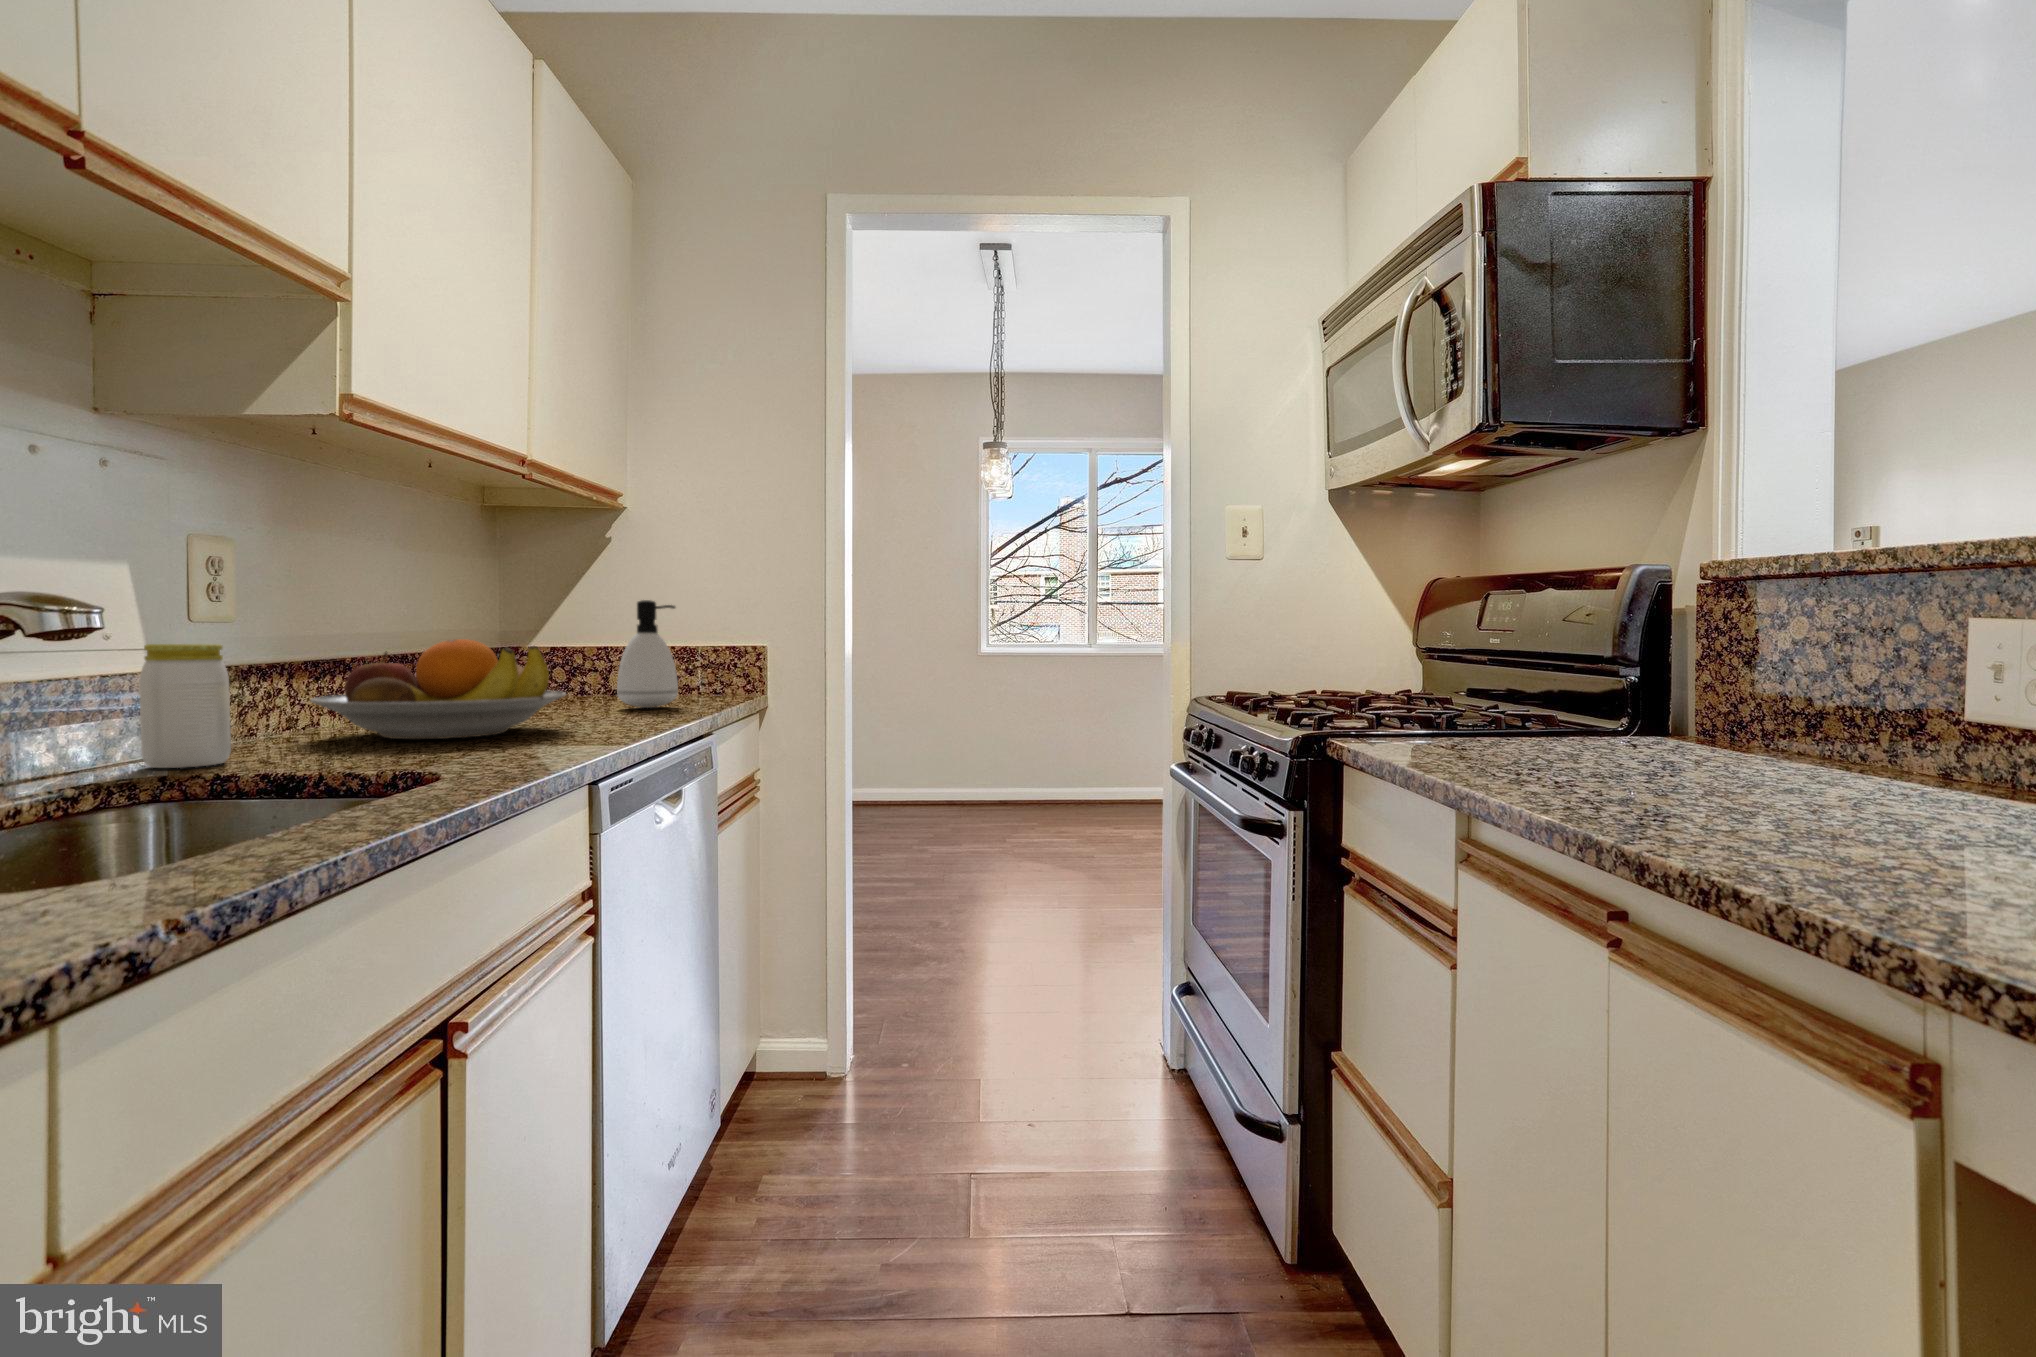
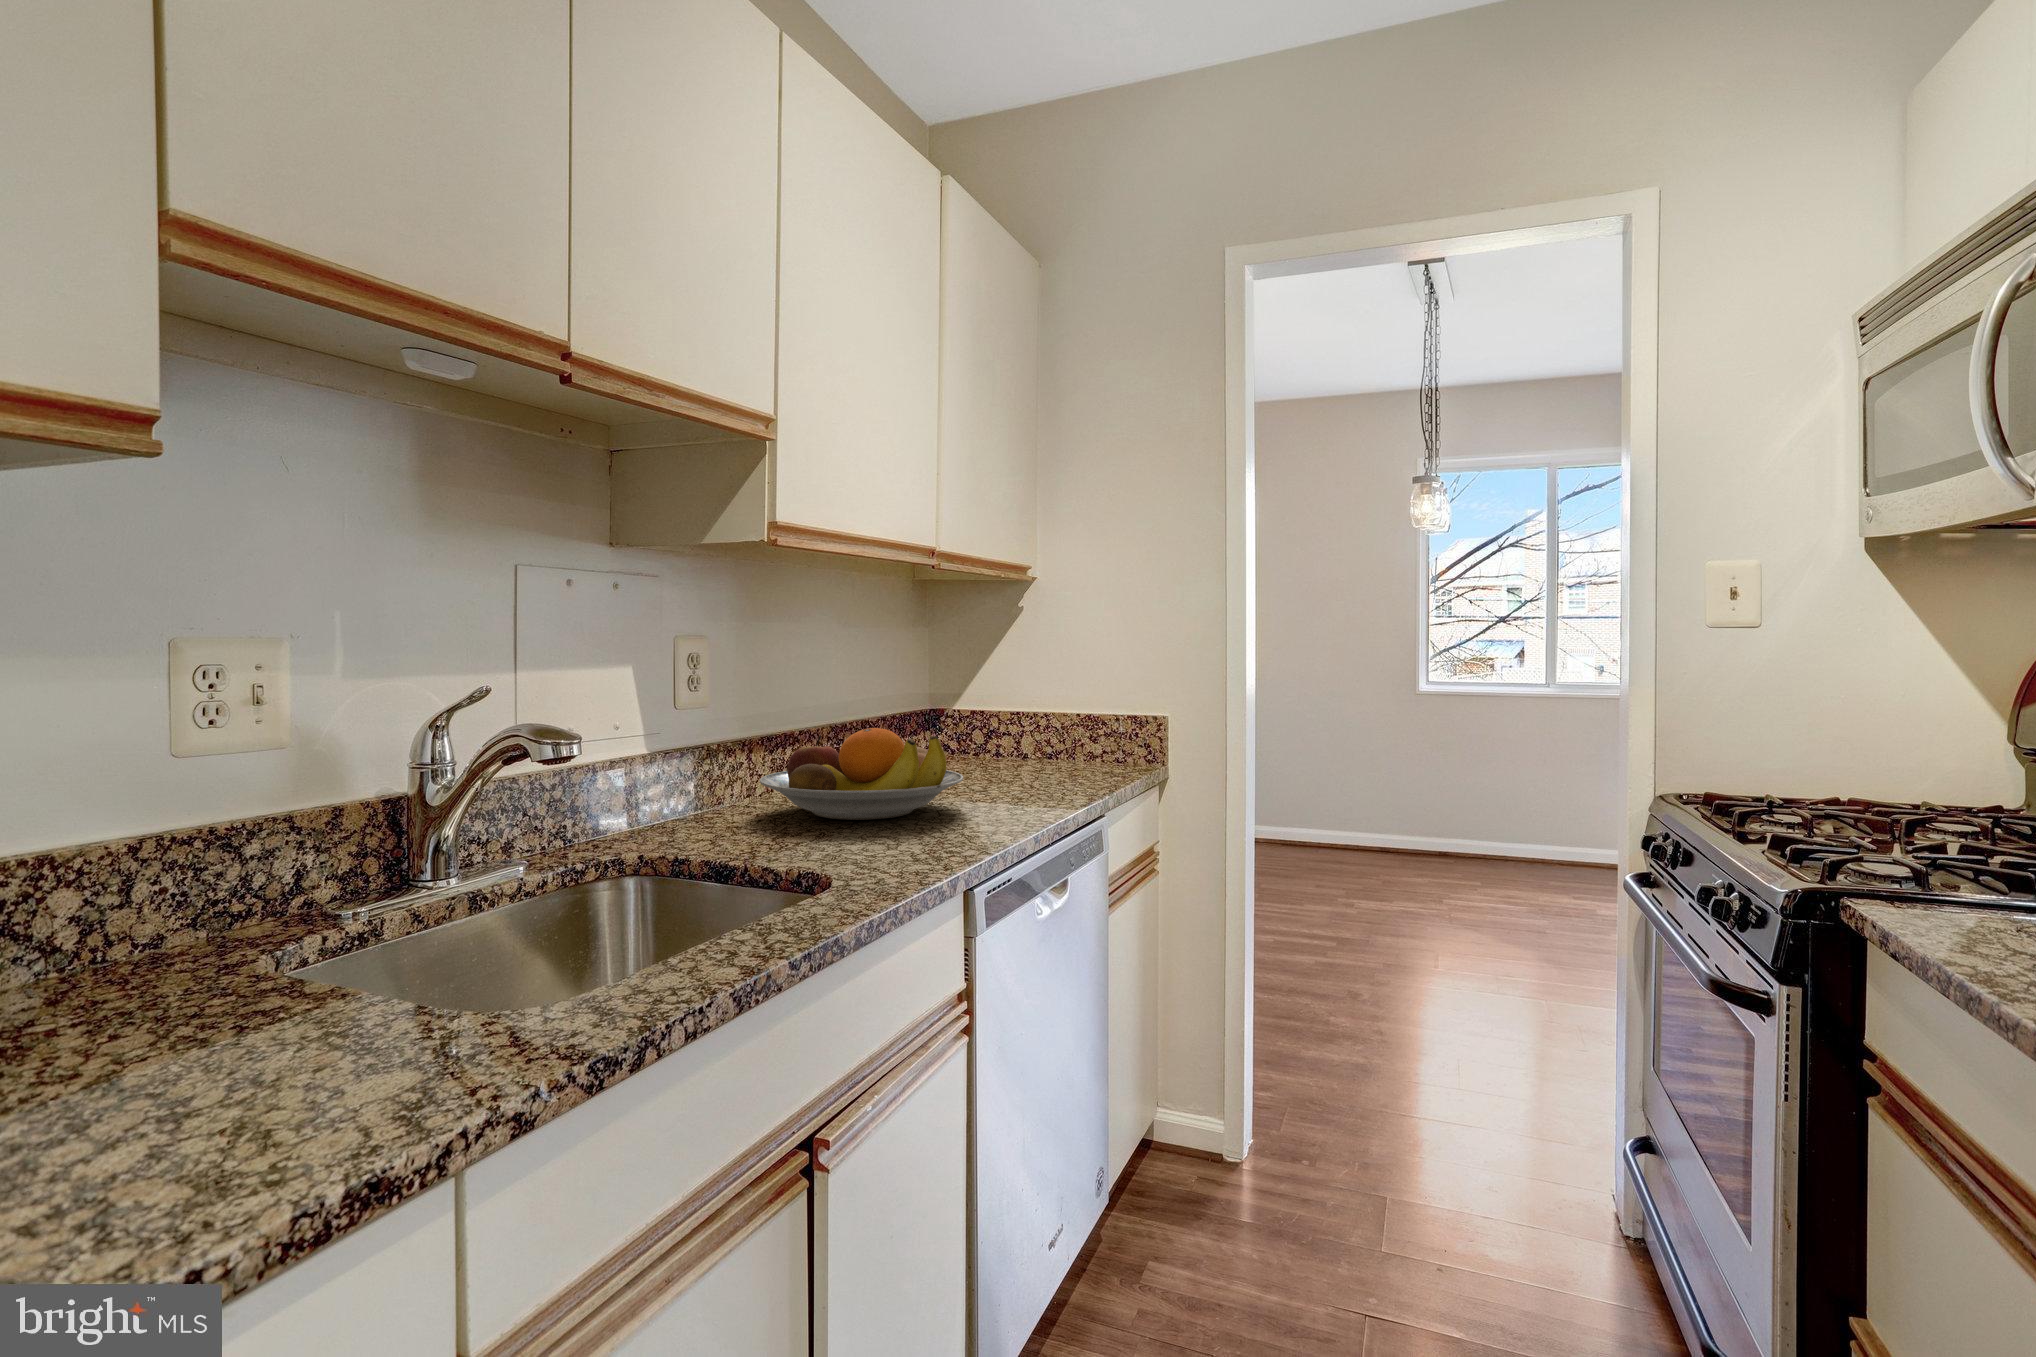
soap dispenser: present [617,600,678,708] -> none [1019,677,1074,780]
jar: present [139,644,231,768] -> none [632,740,693,847]

